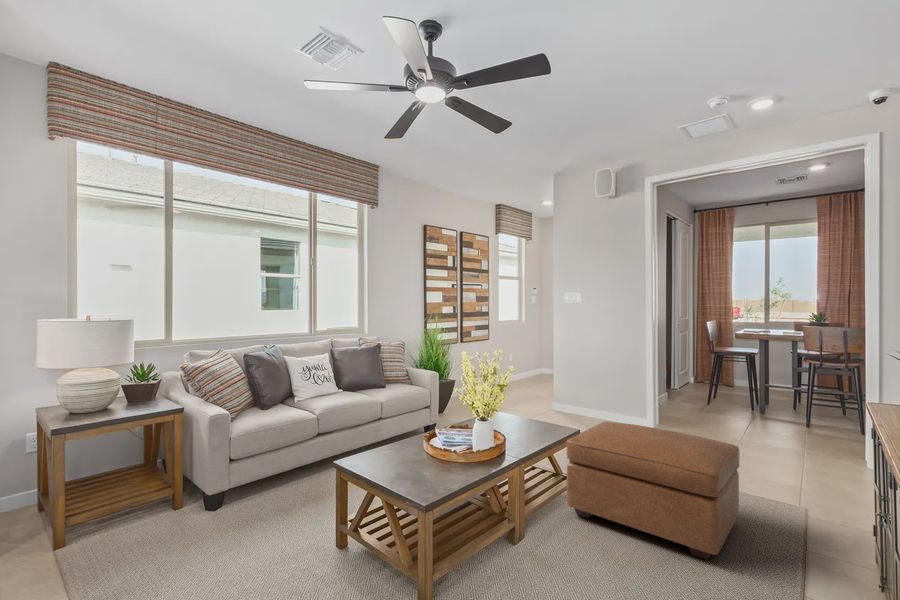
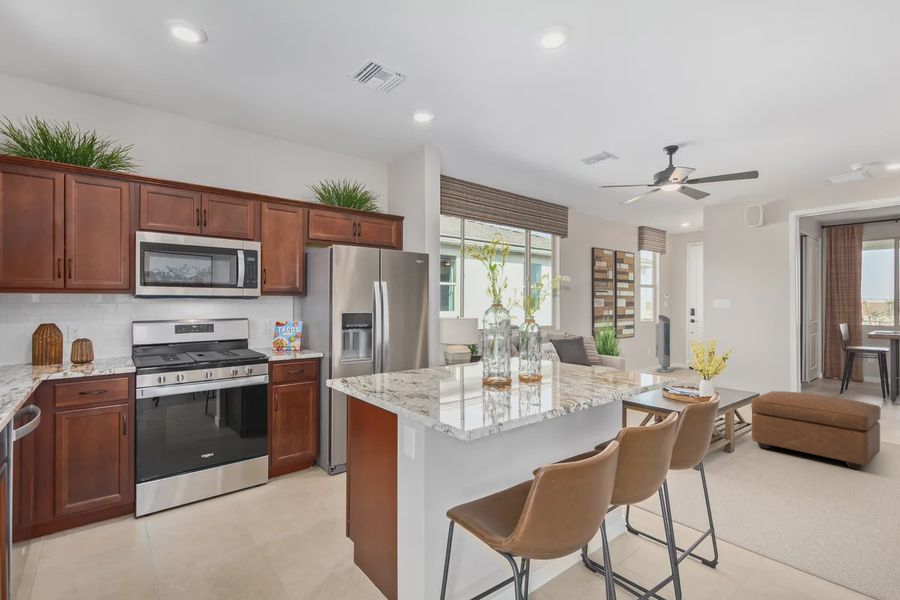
air purifier: none [517,312,538,381] -> present [656,315,673,373]

